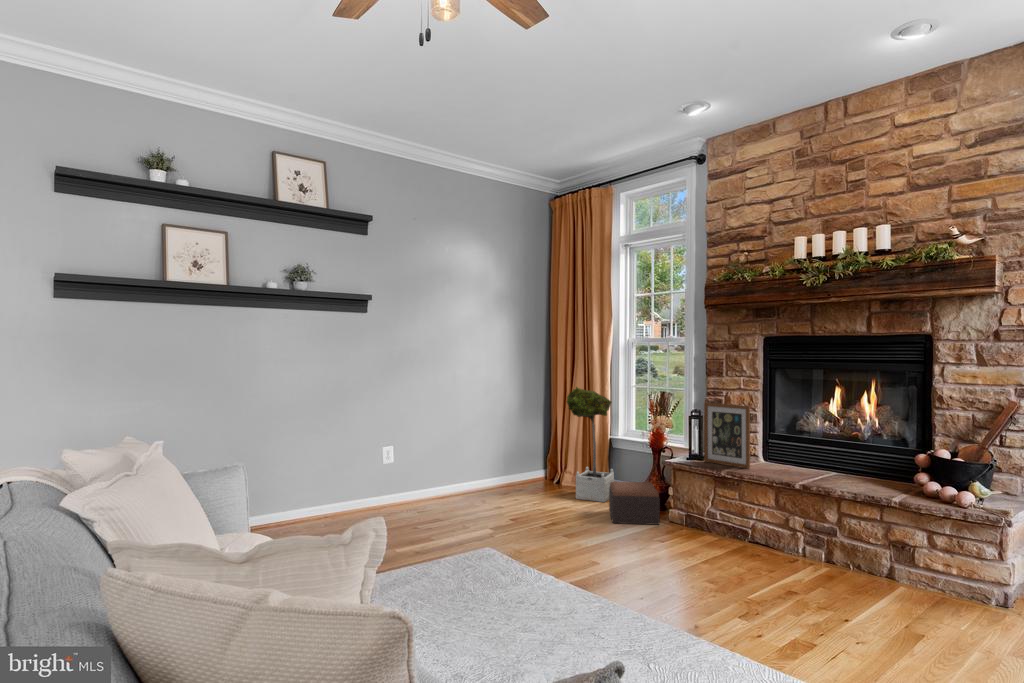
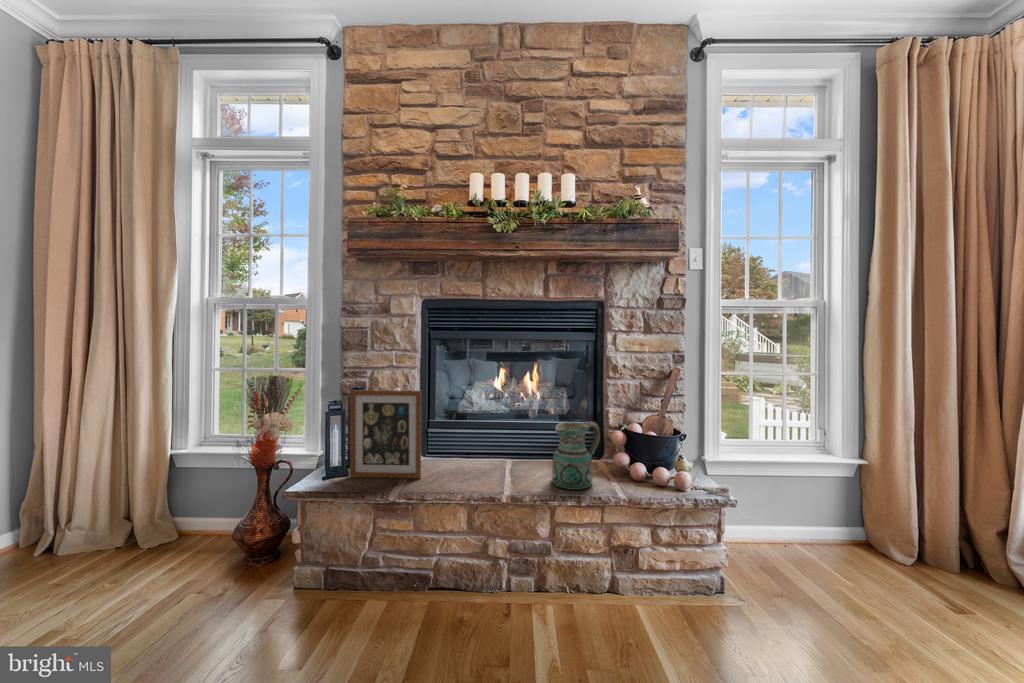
potted tree: present [567,387,614,502] -> none [60,377,181,587]
ceramic pitcher: none [846,439,899,492] -> present [552,421,600,490]
footstool: present [609,481,660,525] -> none [165,526,276,649]

